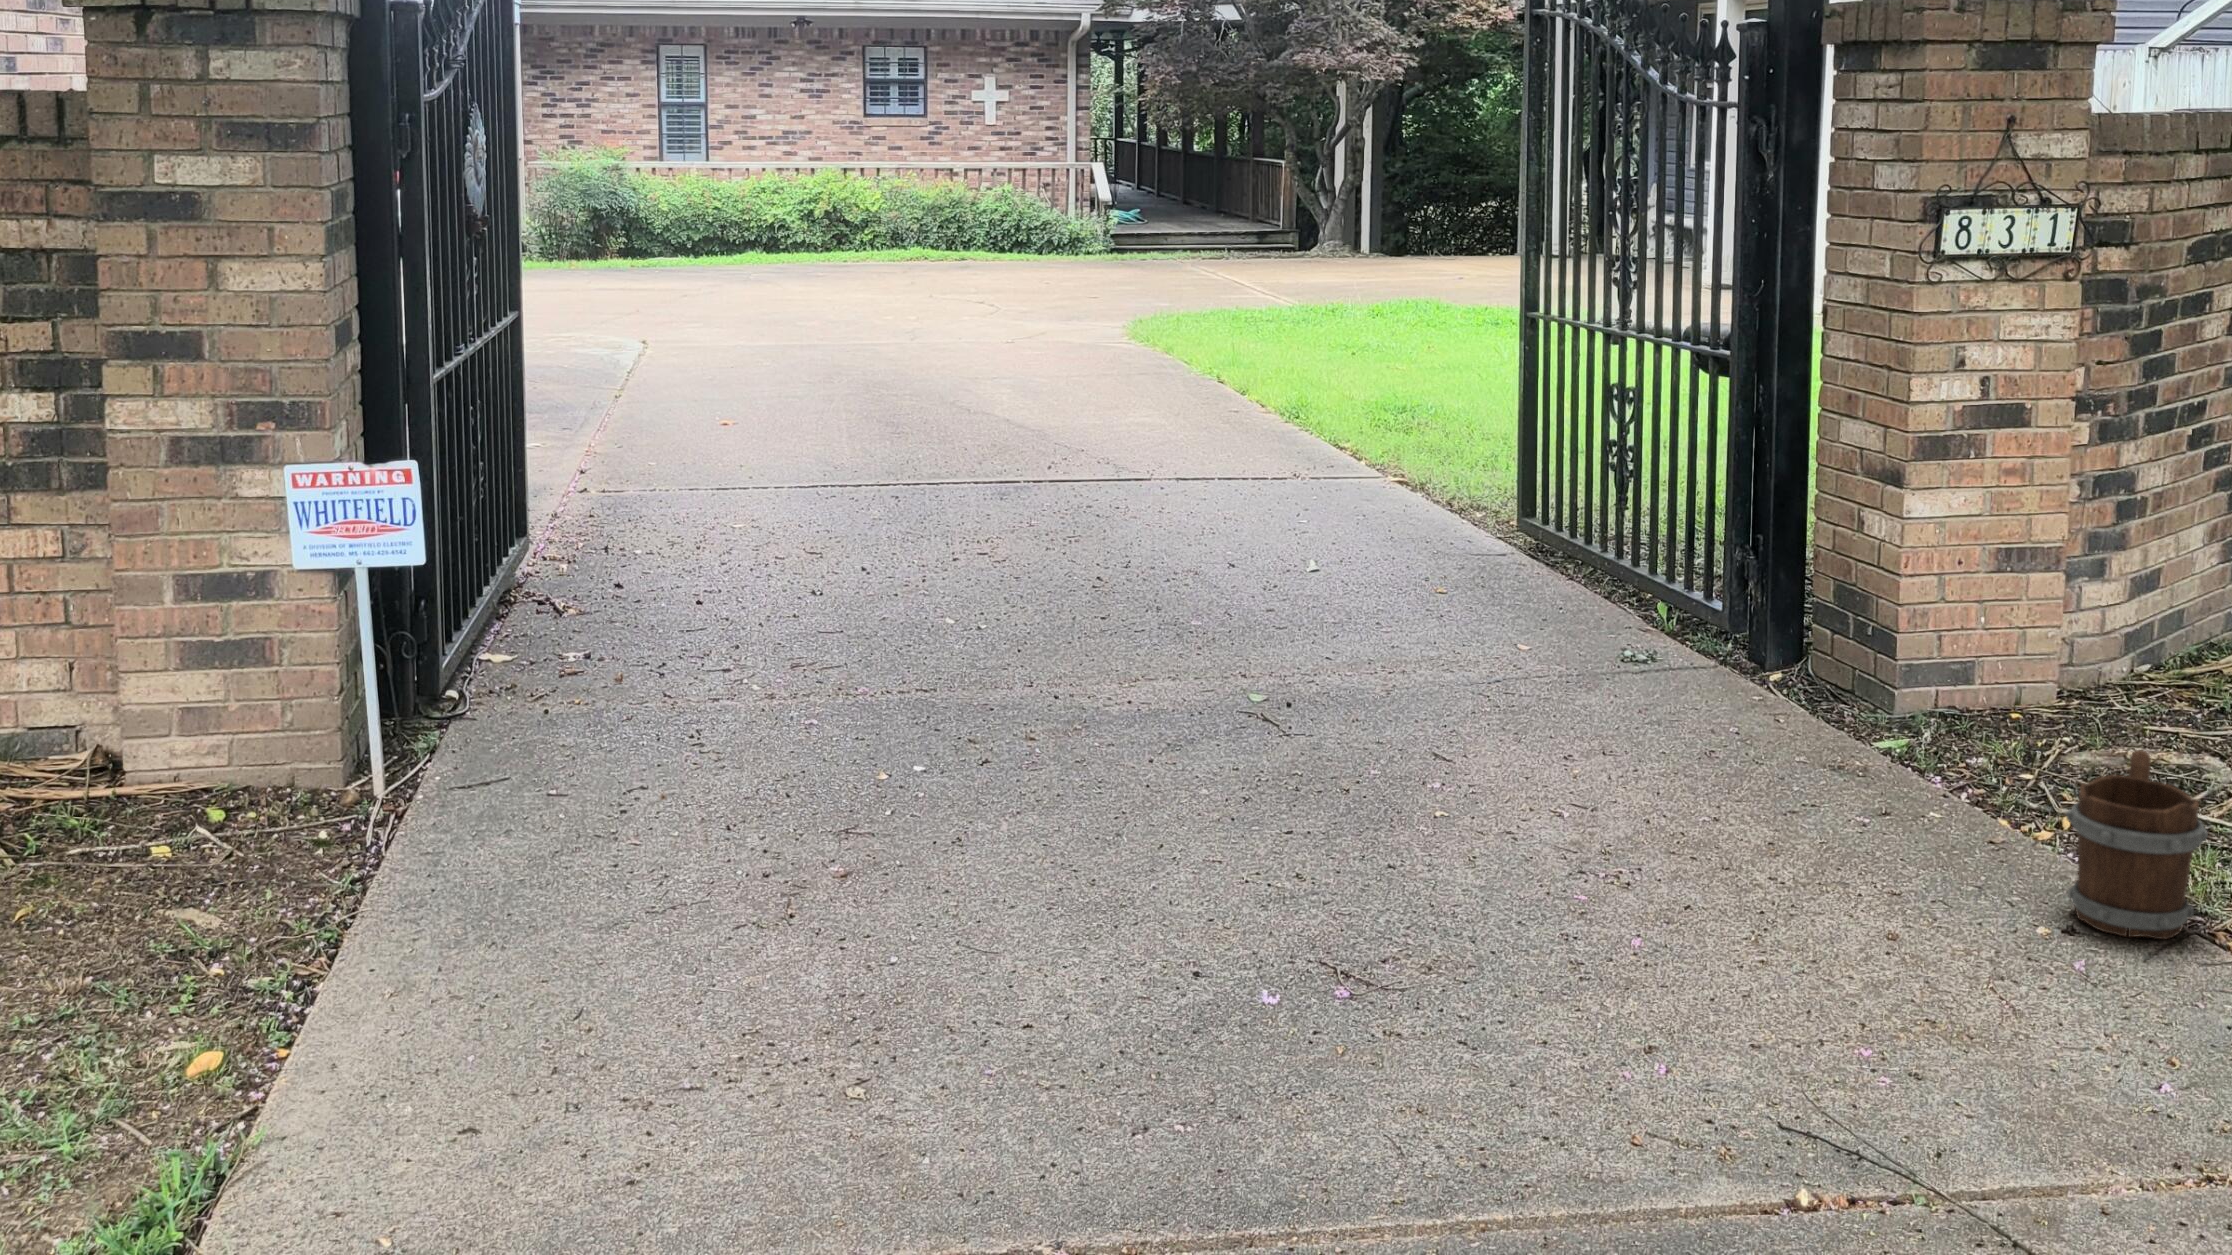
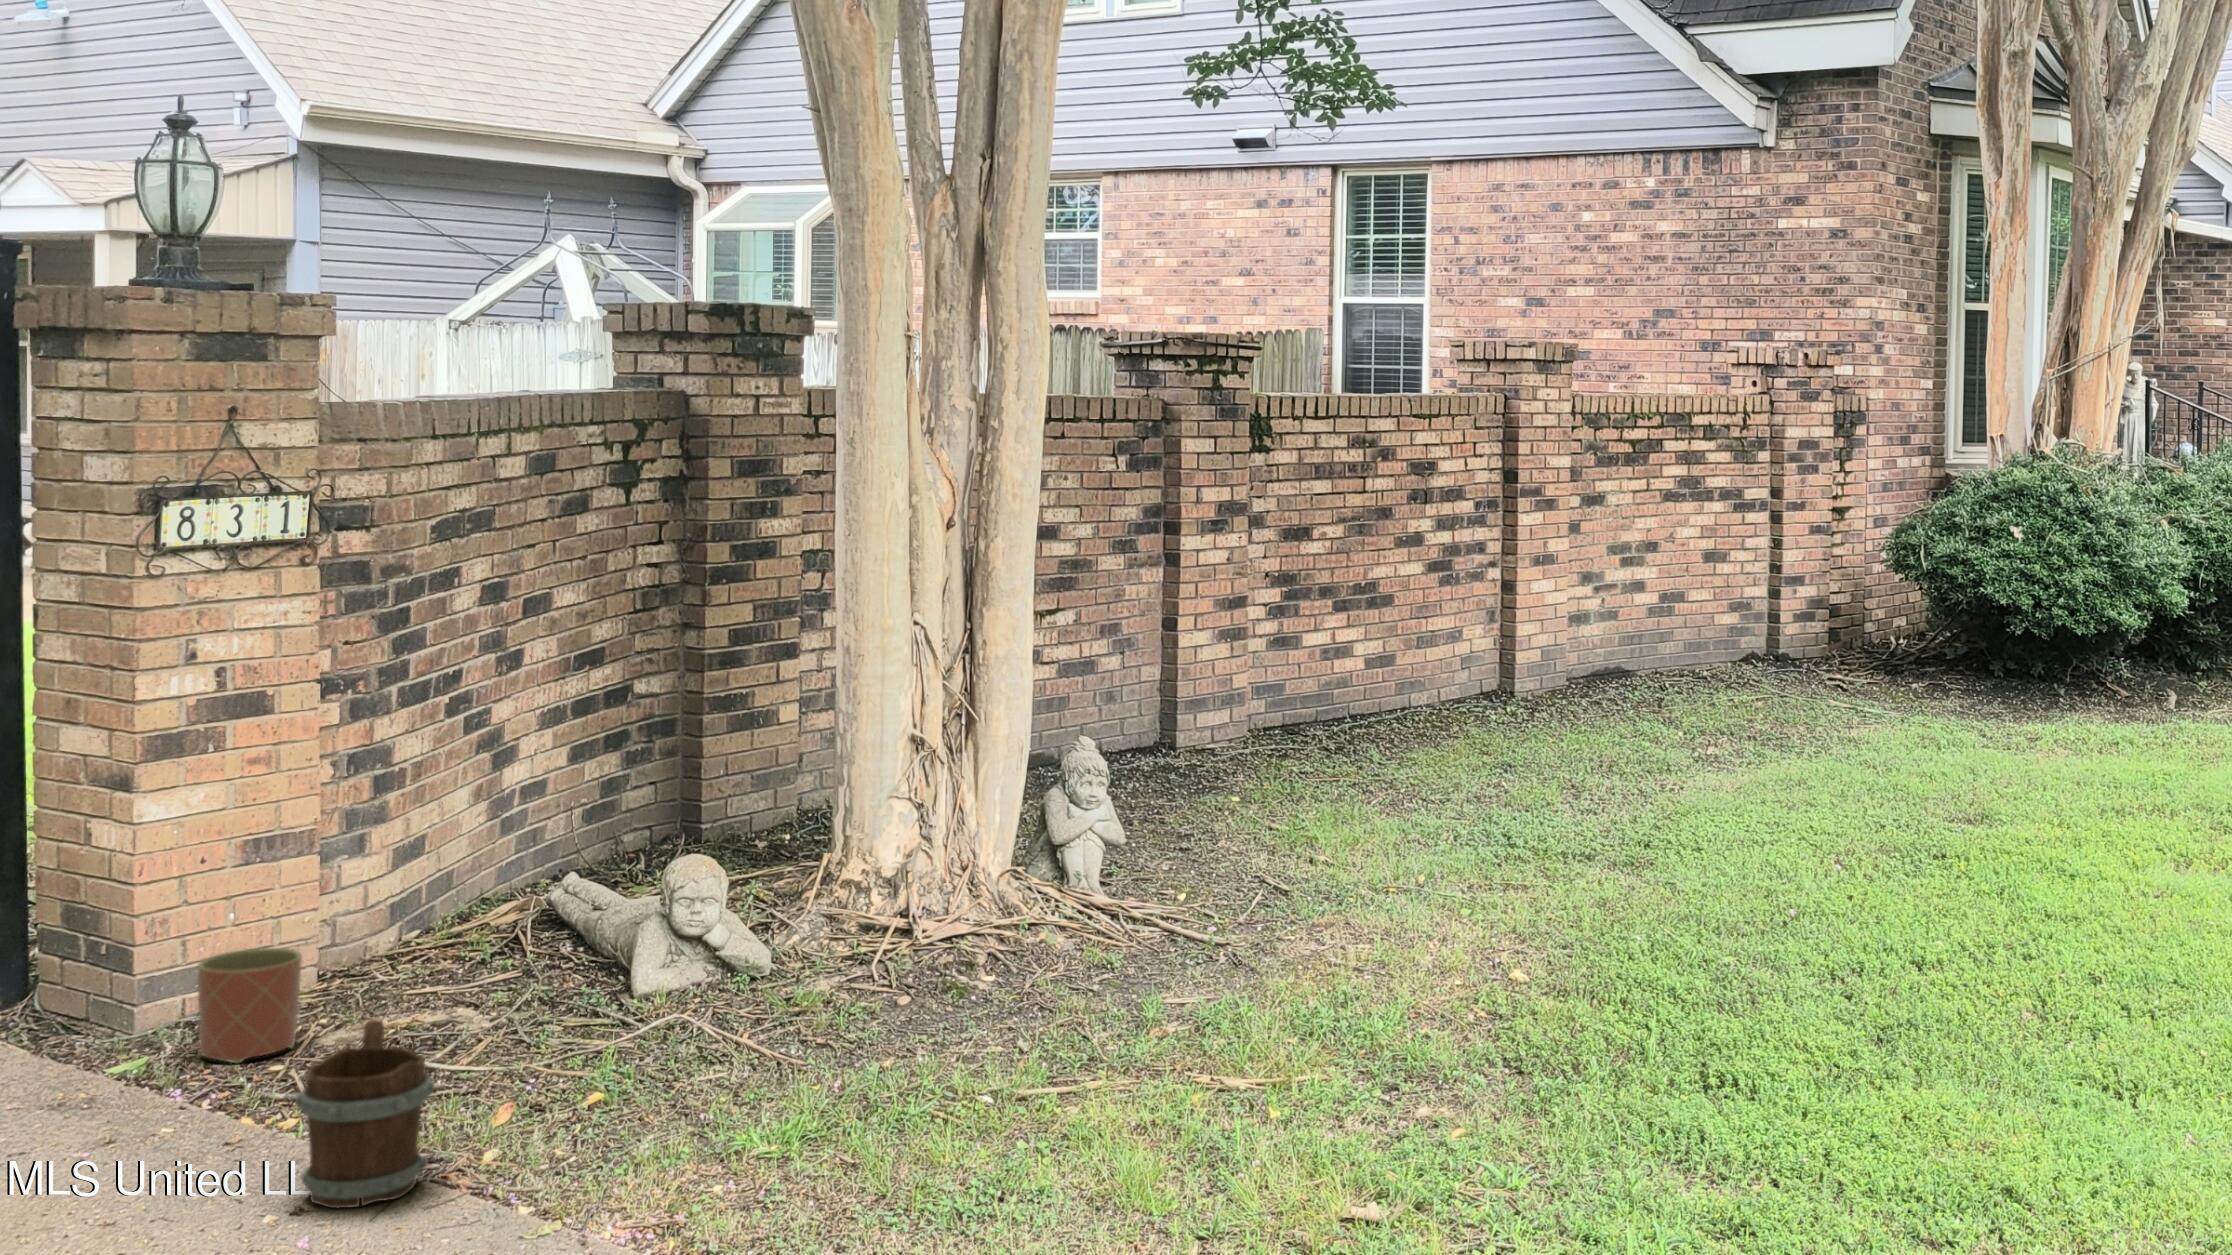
planter: none [1954,653,2050,762] -> present [198,948,302,1063]

